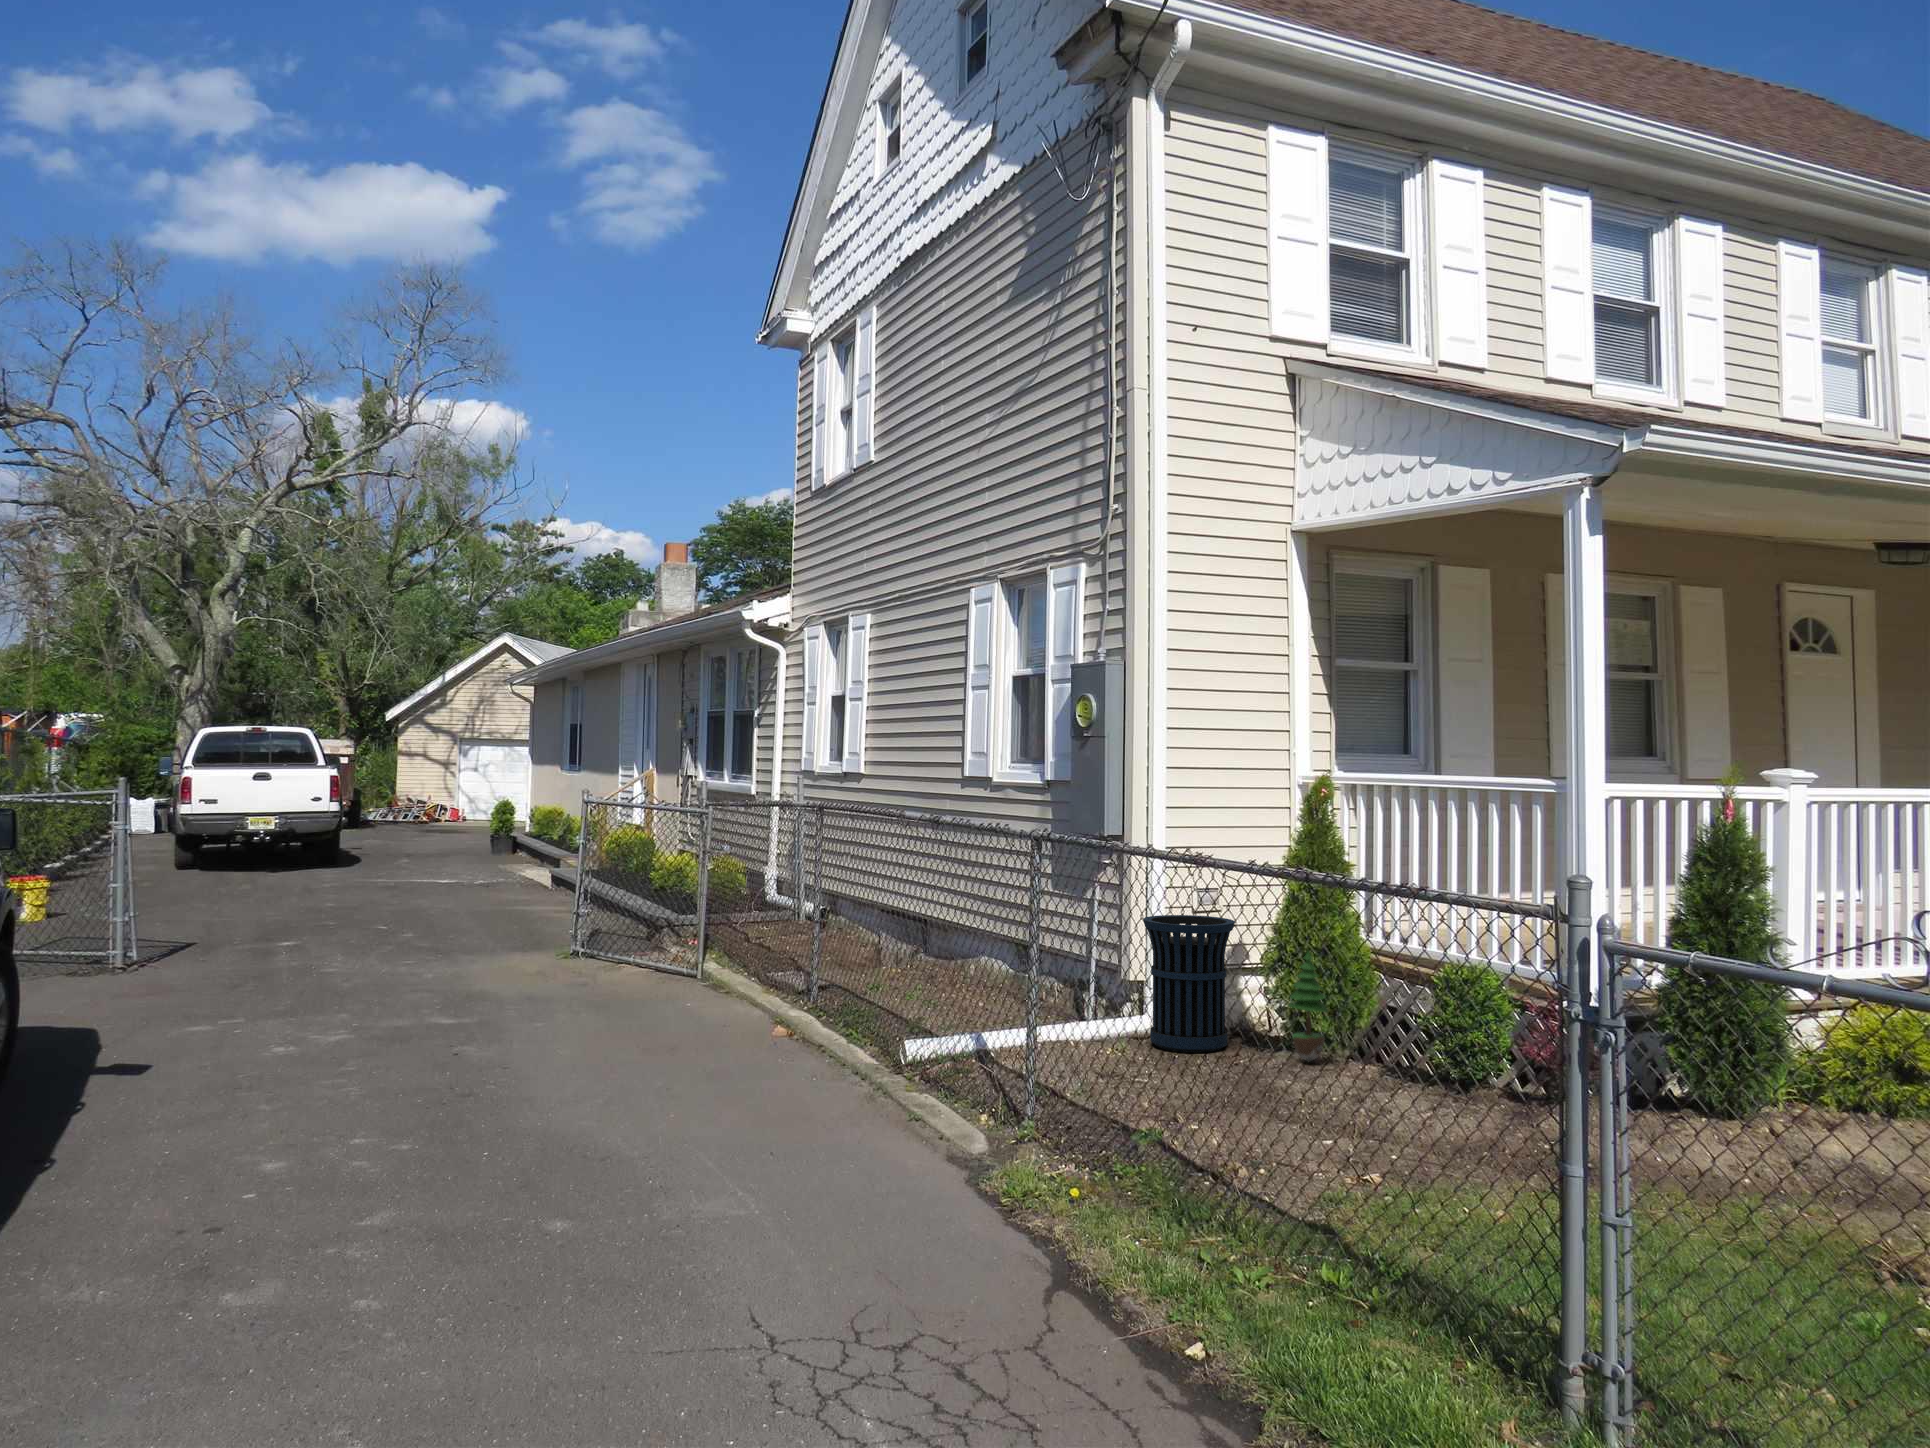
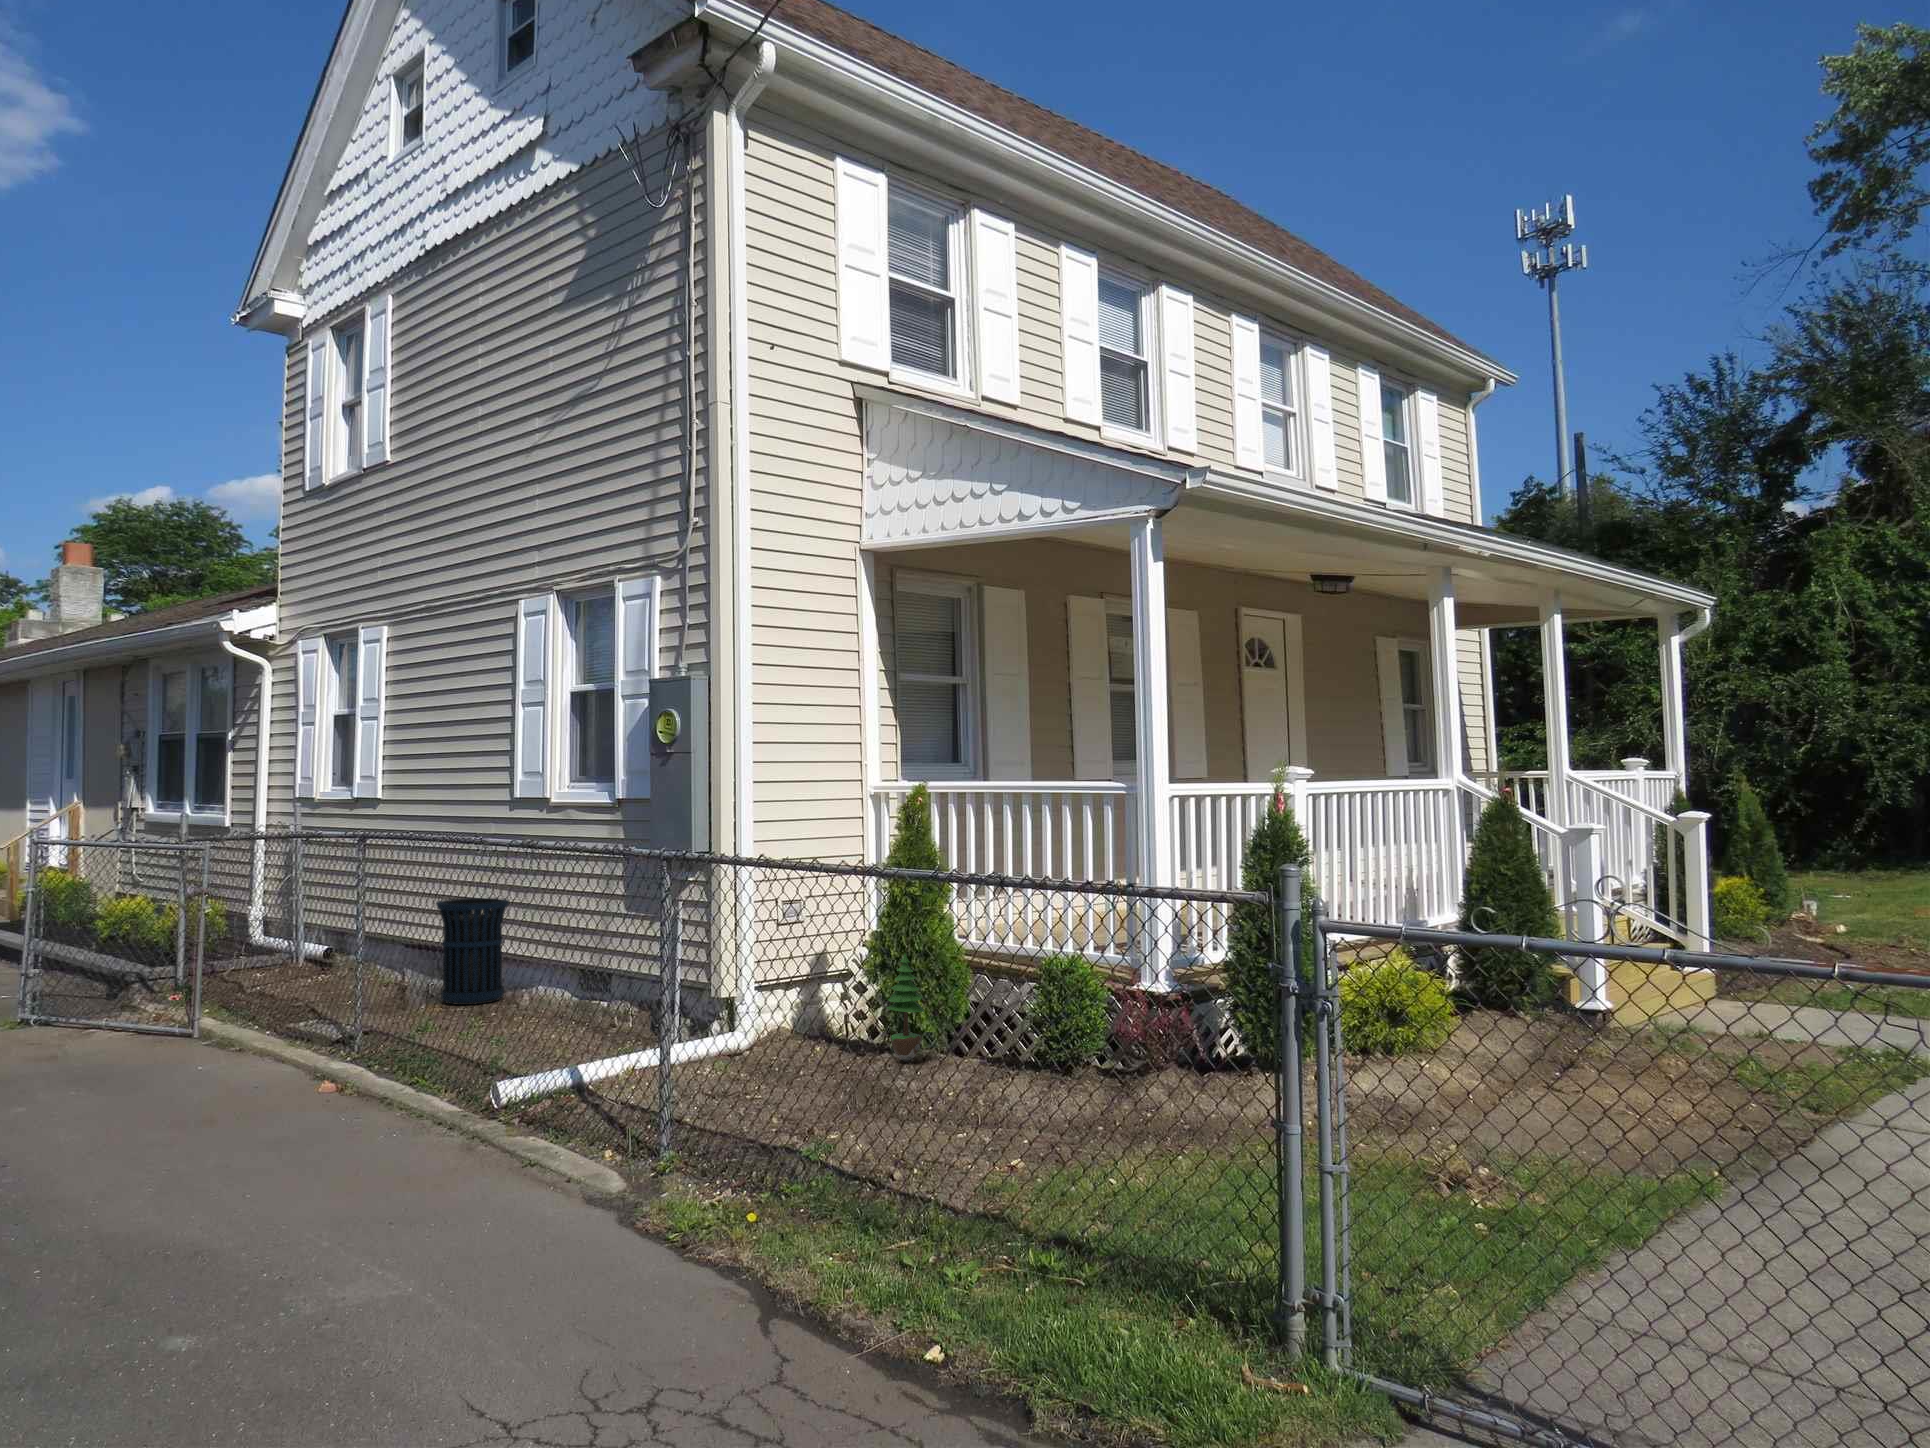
trash can: present [1143,915,1235,1052] -> present [436,898,509,1005]

